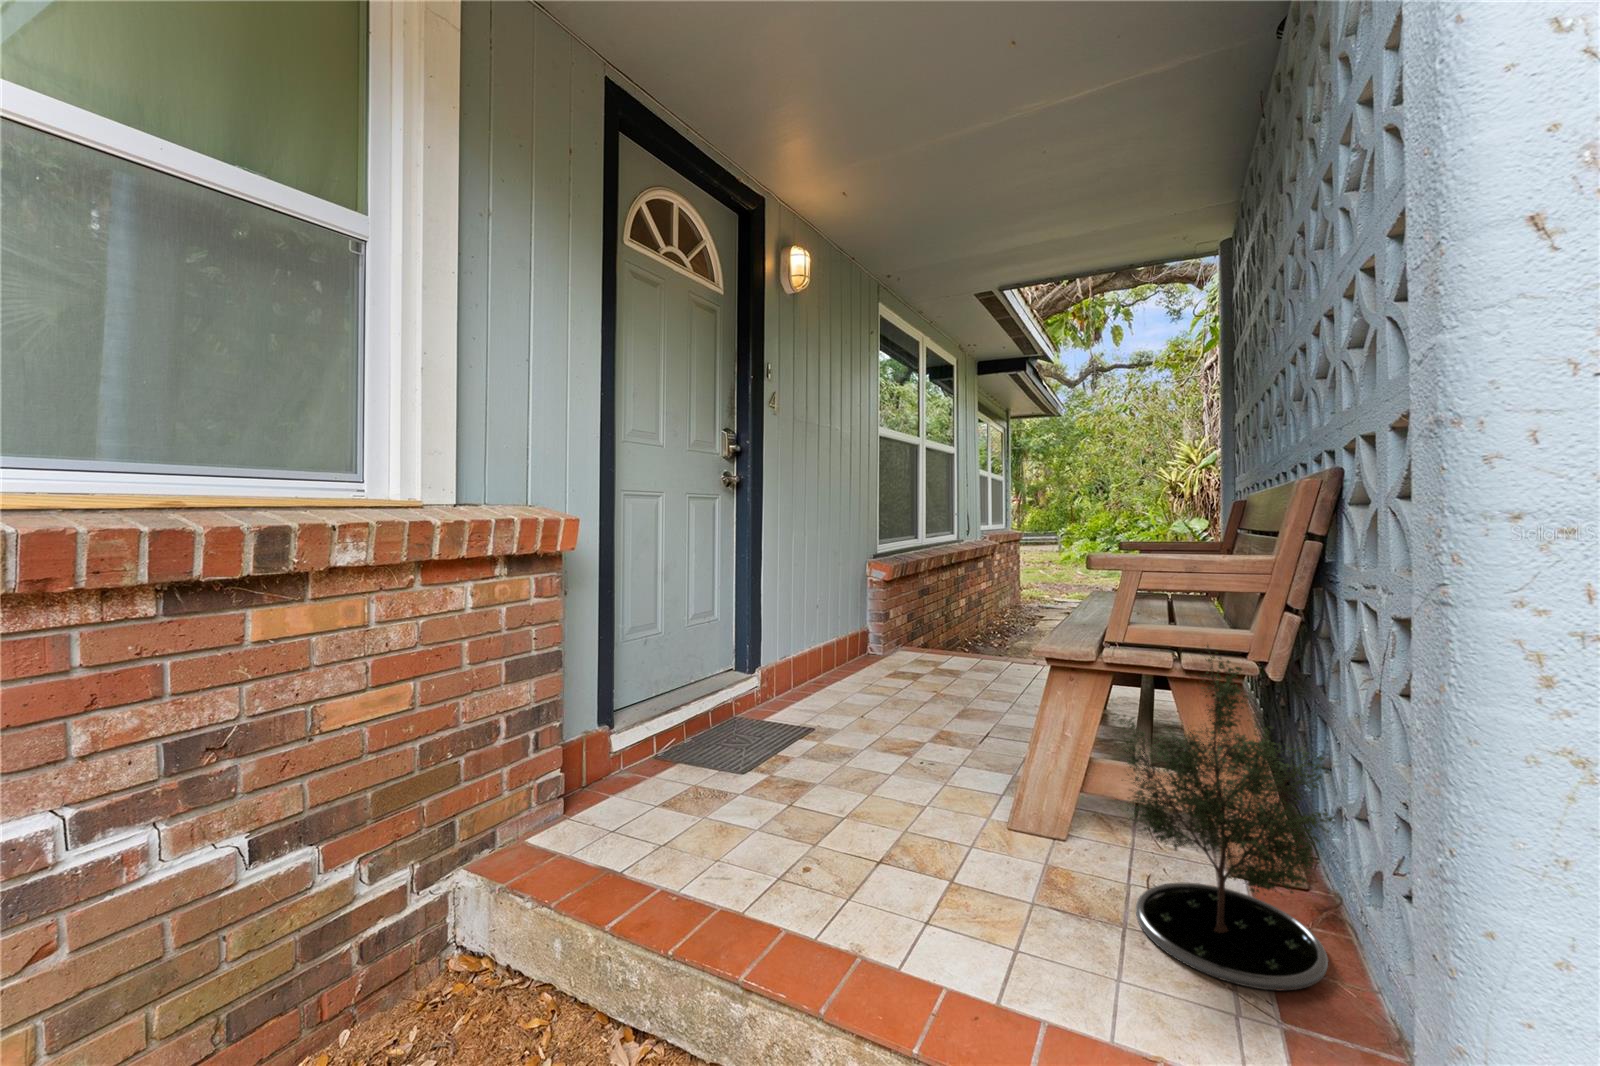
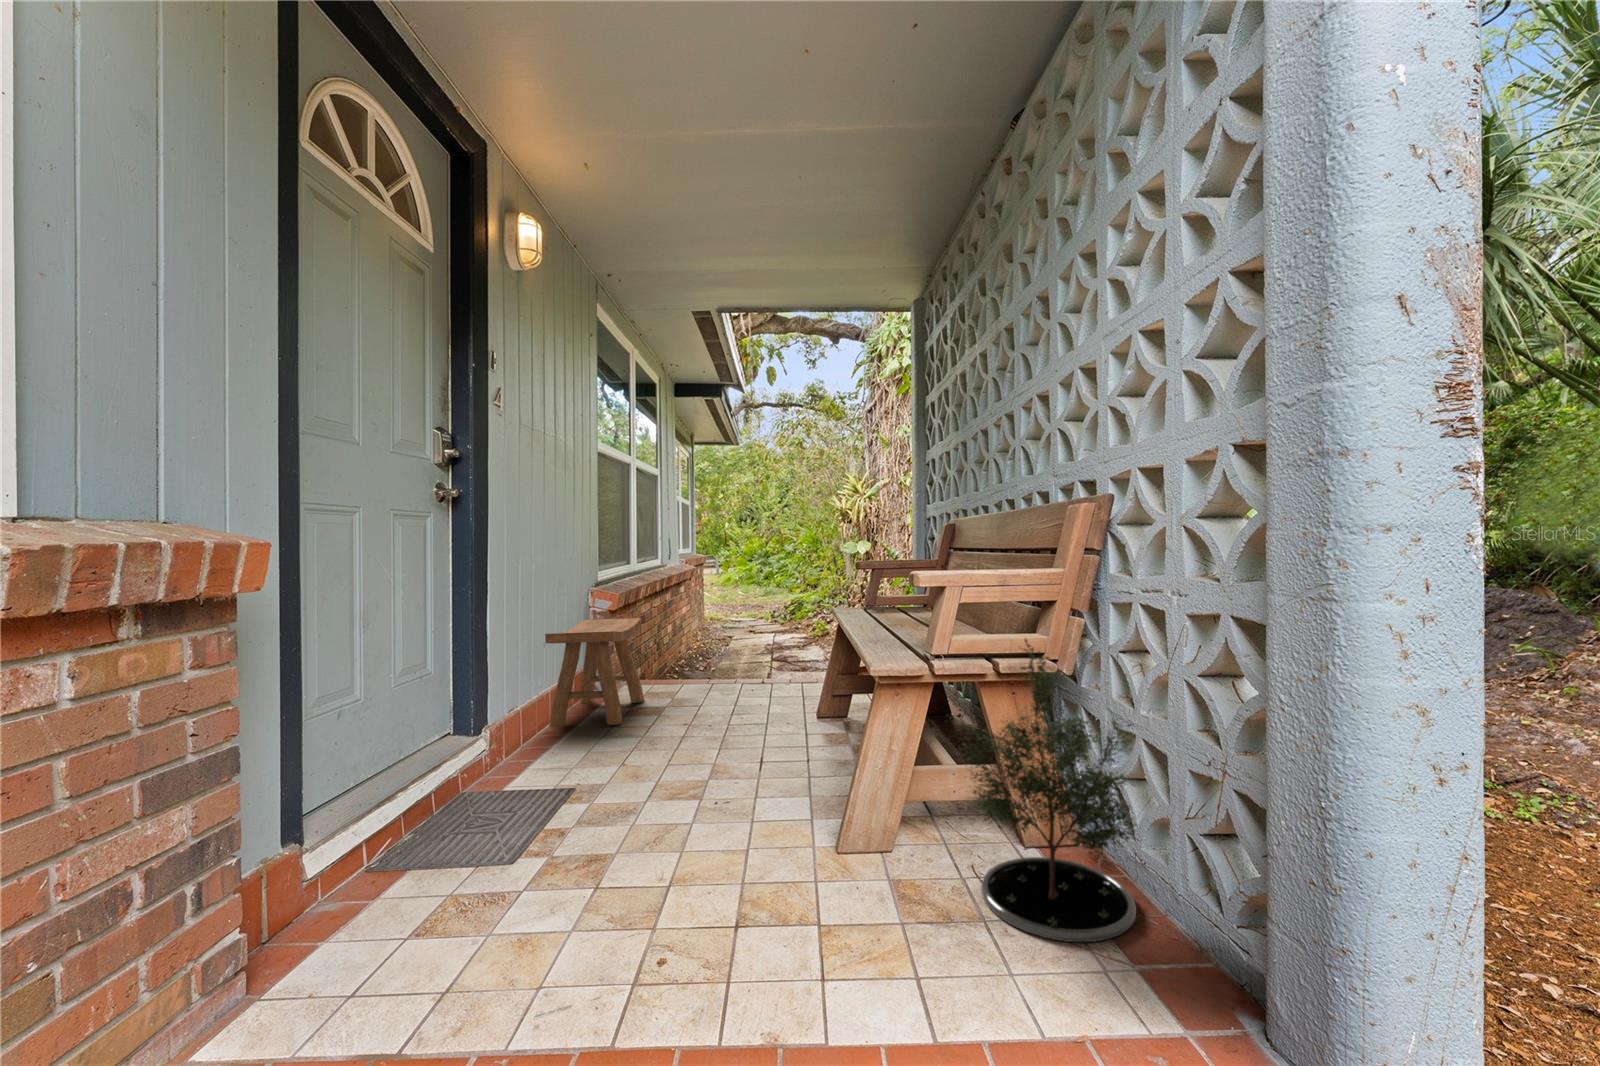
stool: none [816,589,905,683] -> present [545,618,644,727]

